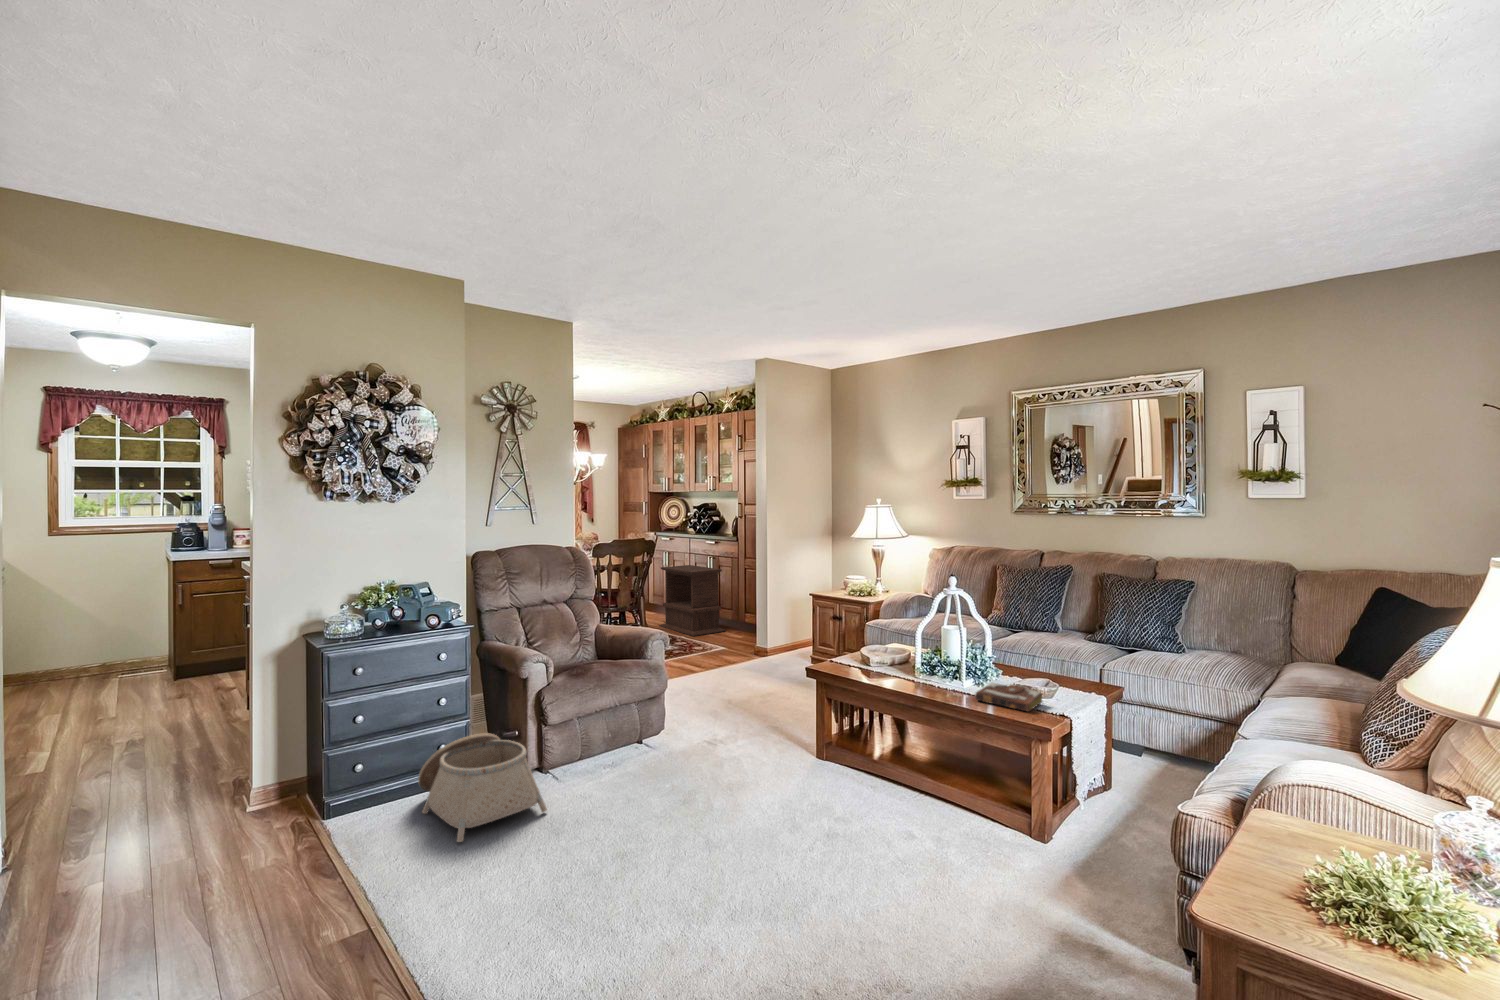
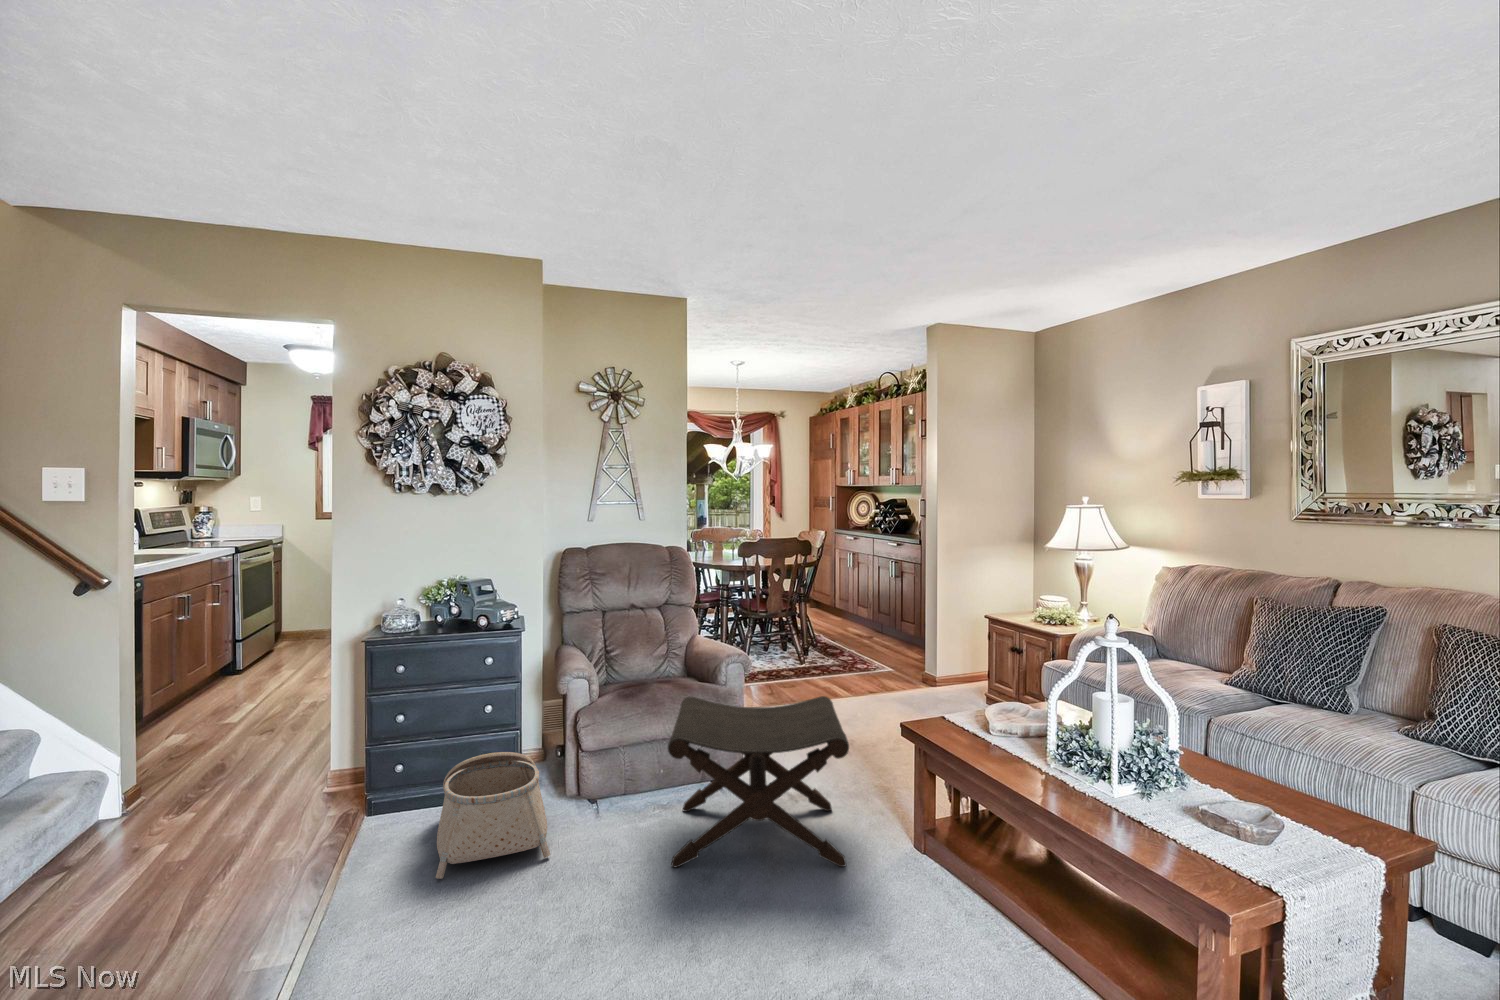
side table: present [659,565,726,636] -> none [835,568,905,649]
footstool: none [627,658,783,799] -> present [668,696,849,867]
book: present [975,683,1042,711] -> none [1116,800,1244,873]

